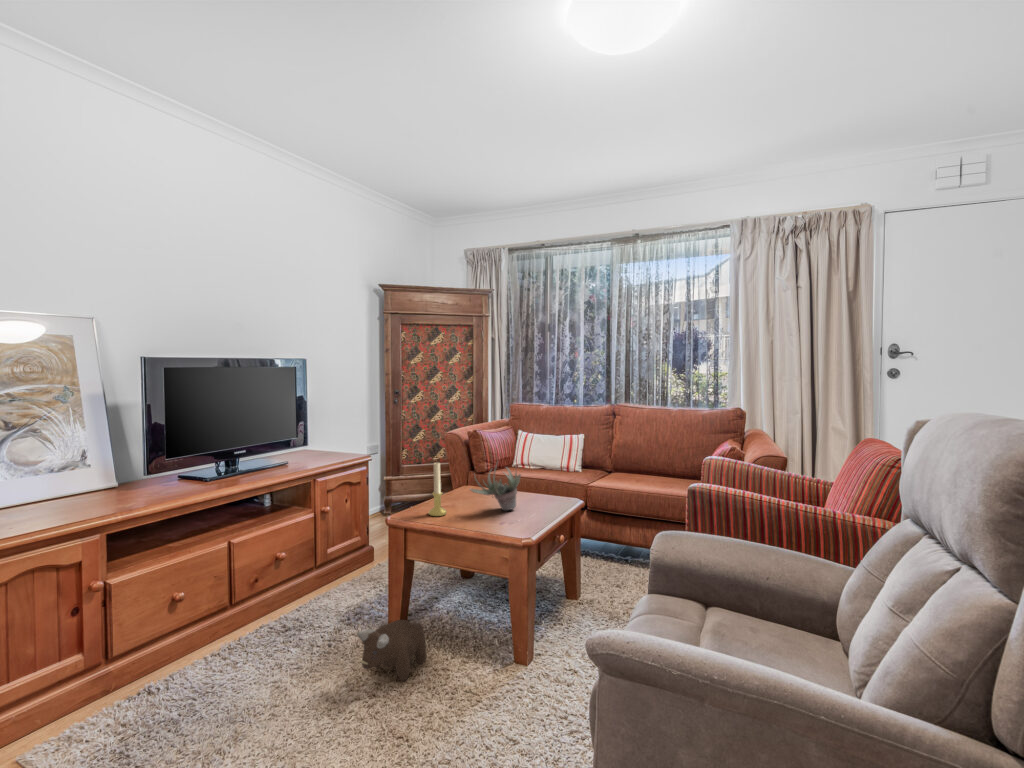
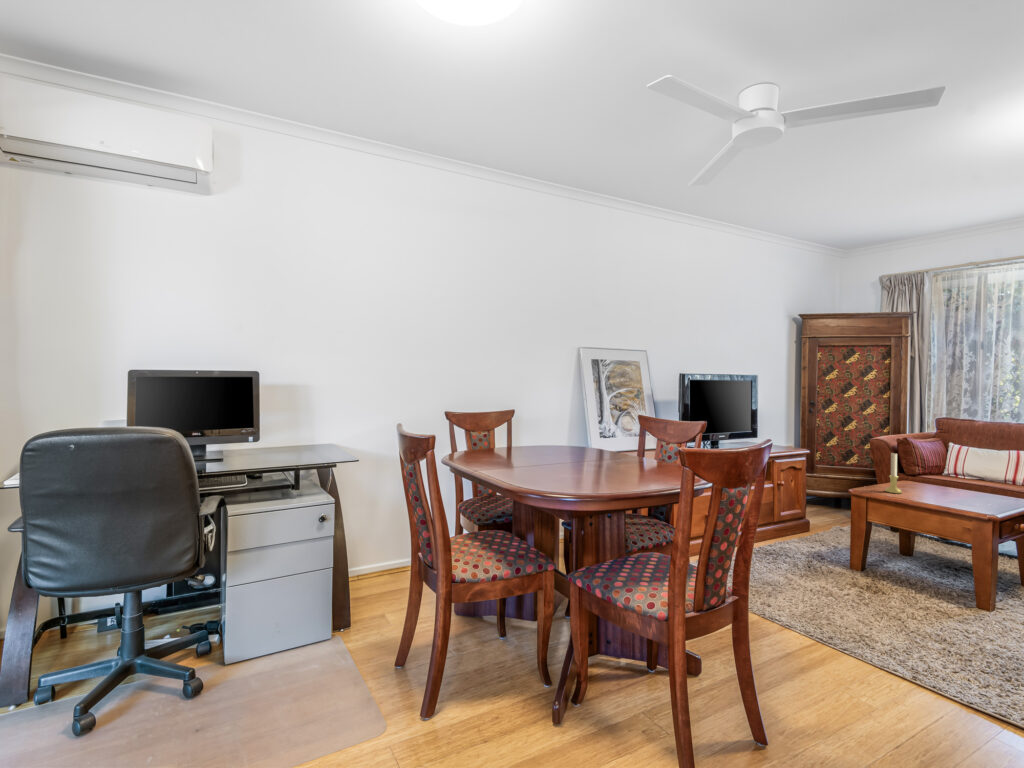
succulent plant: present [470,467,521,510] -> none [923,457,977,498]
plush toy: present [357,620,427,681] -> none [845,554,896,595]

